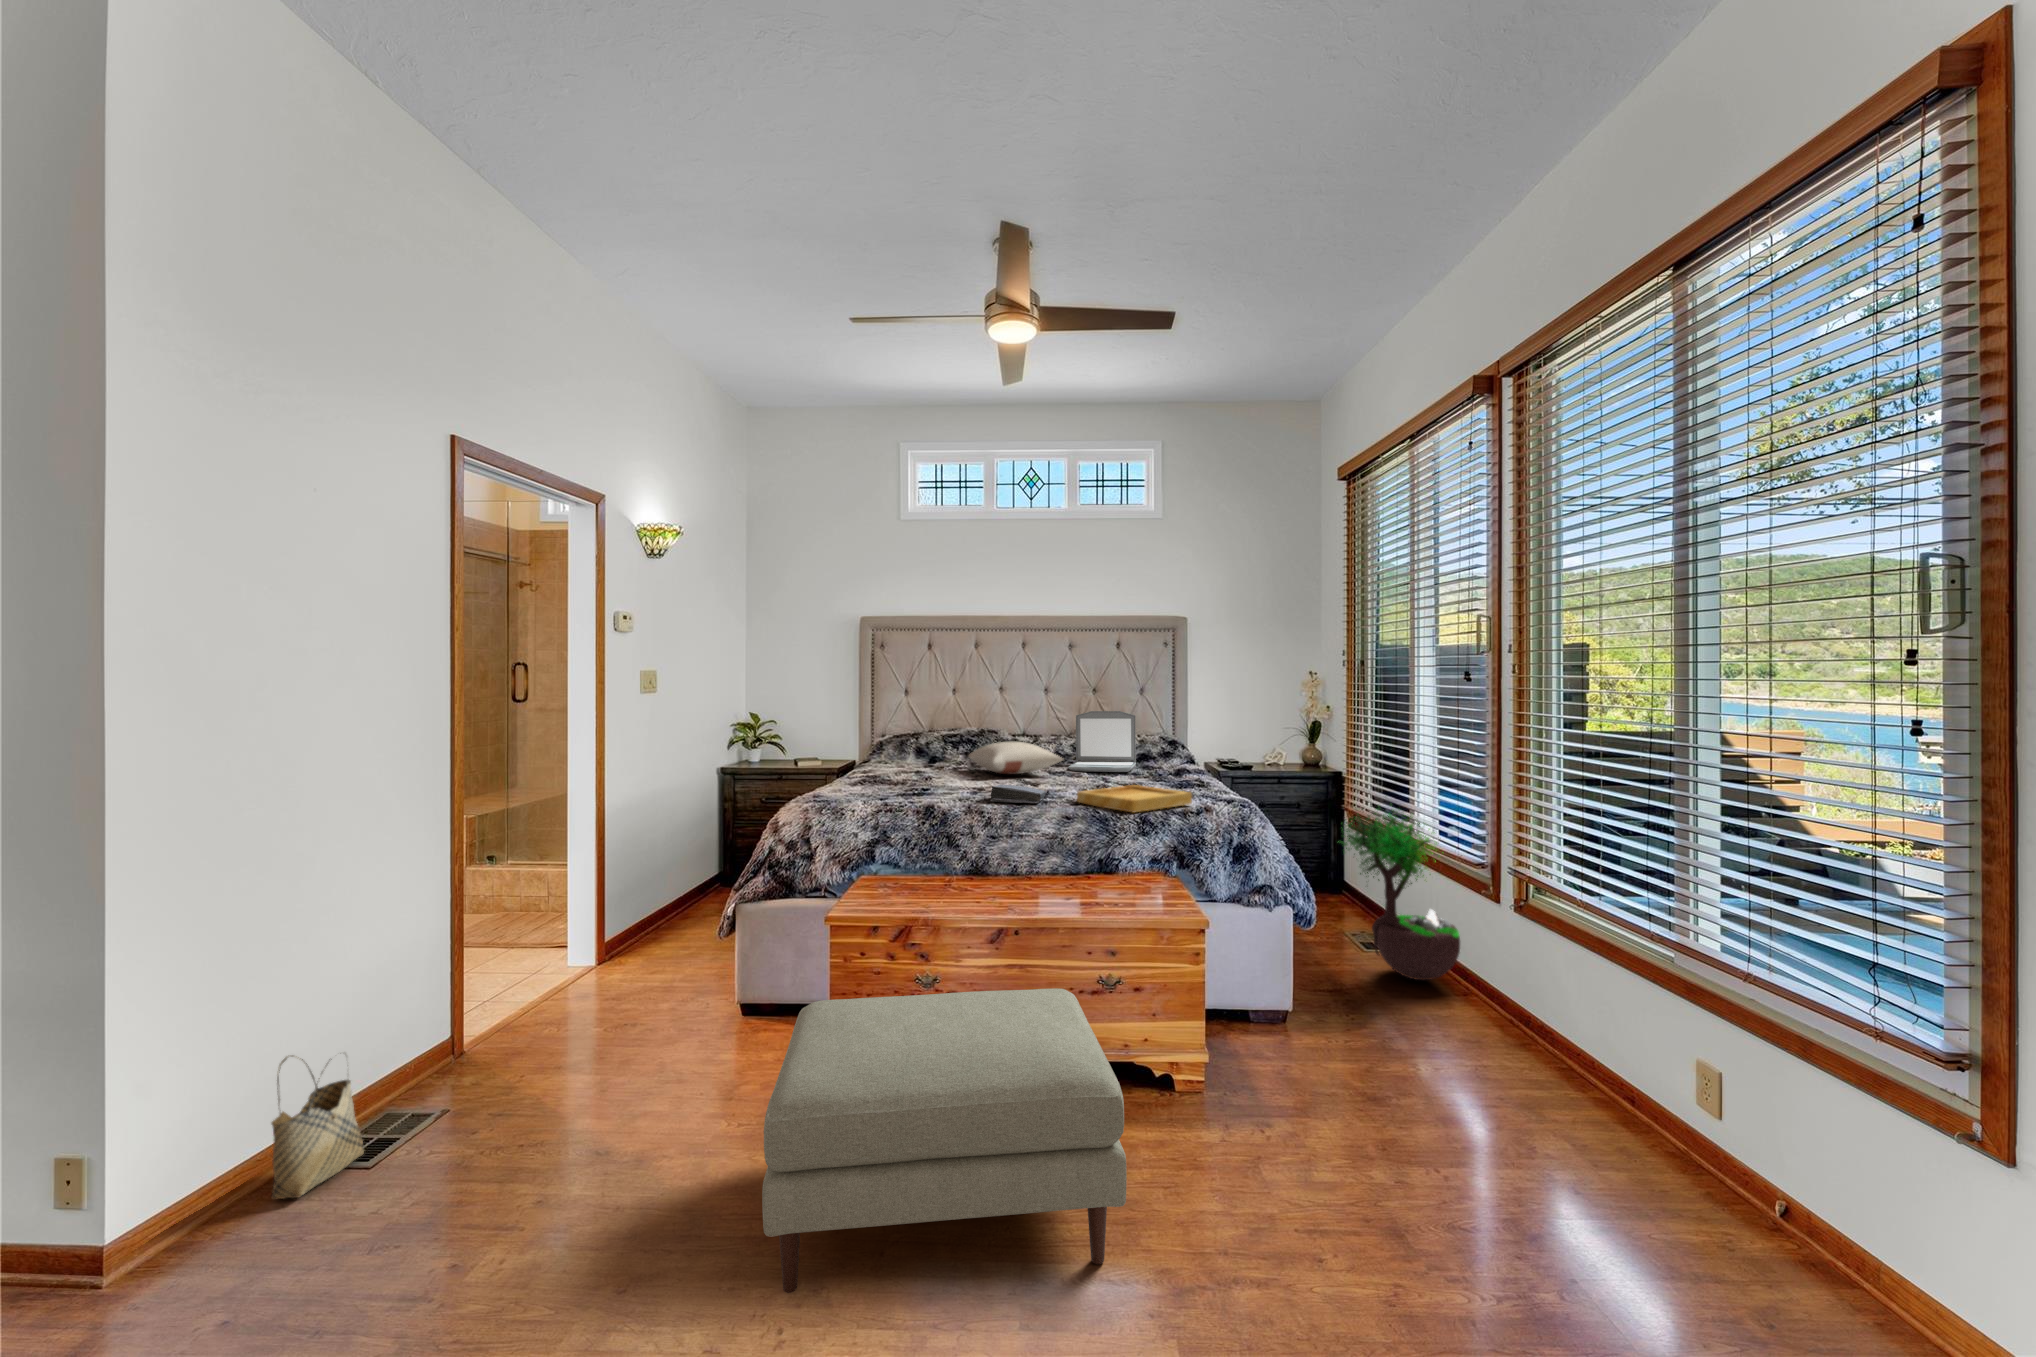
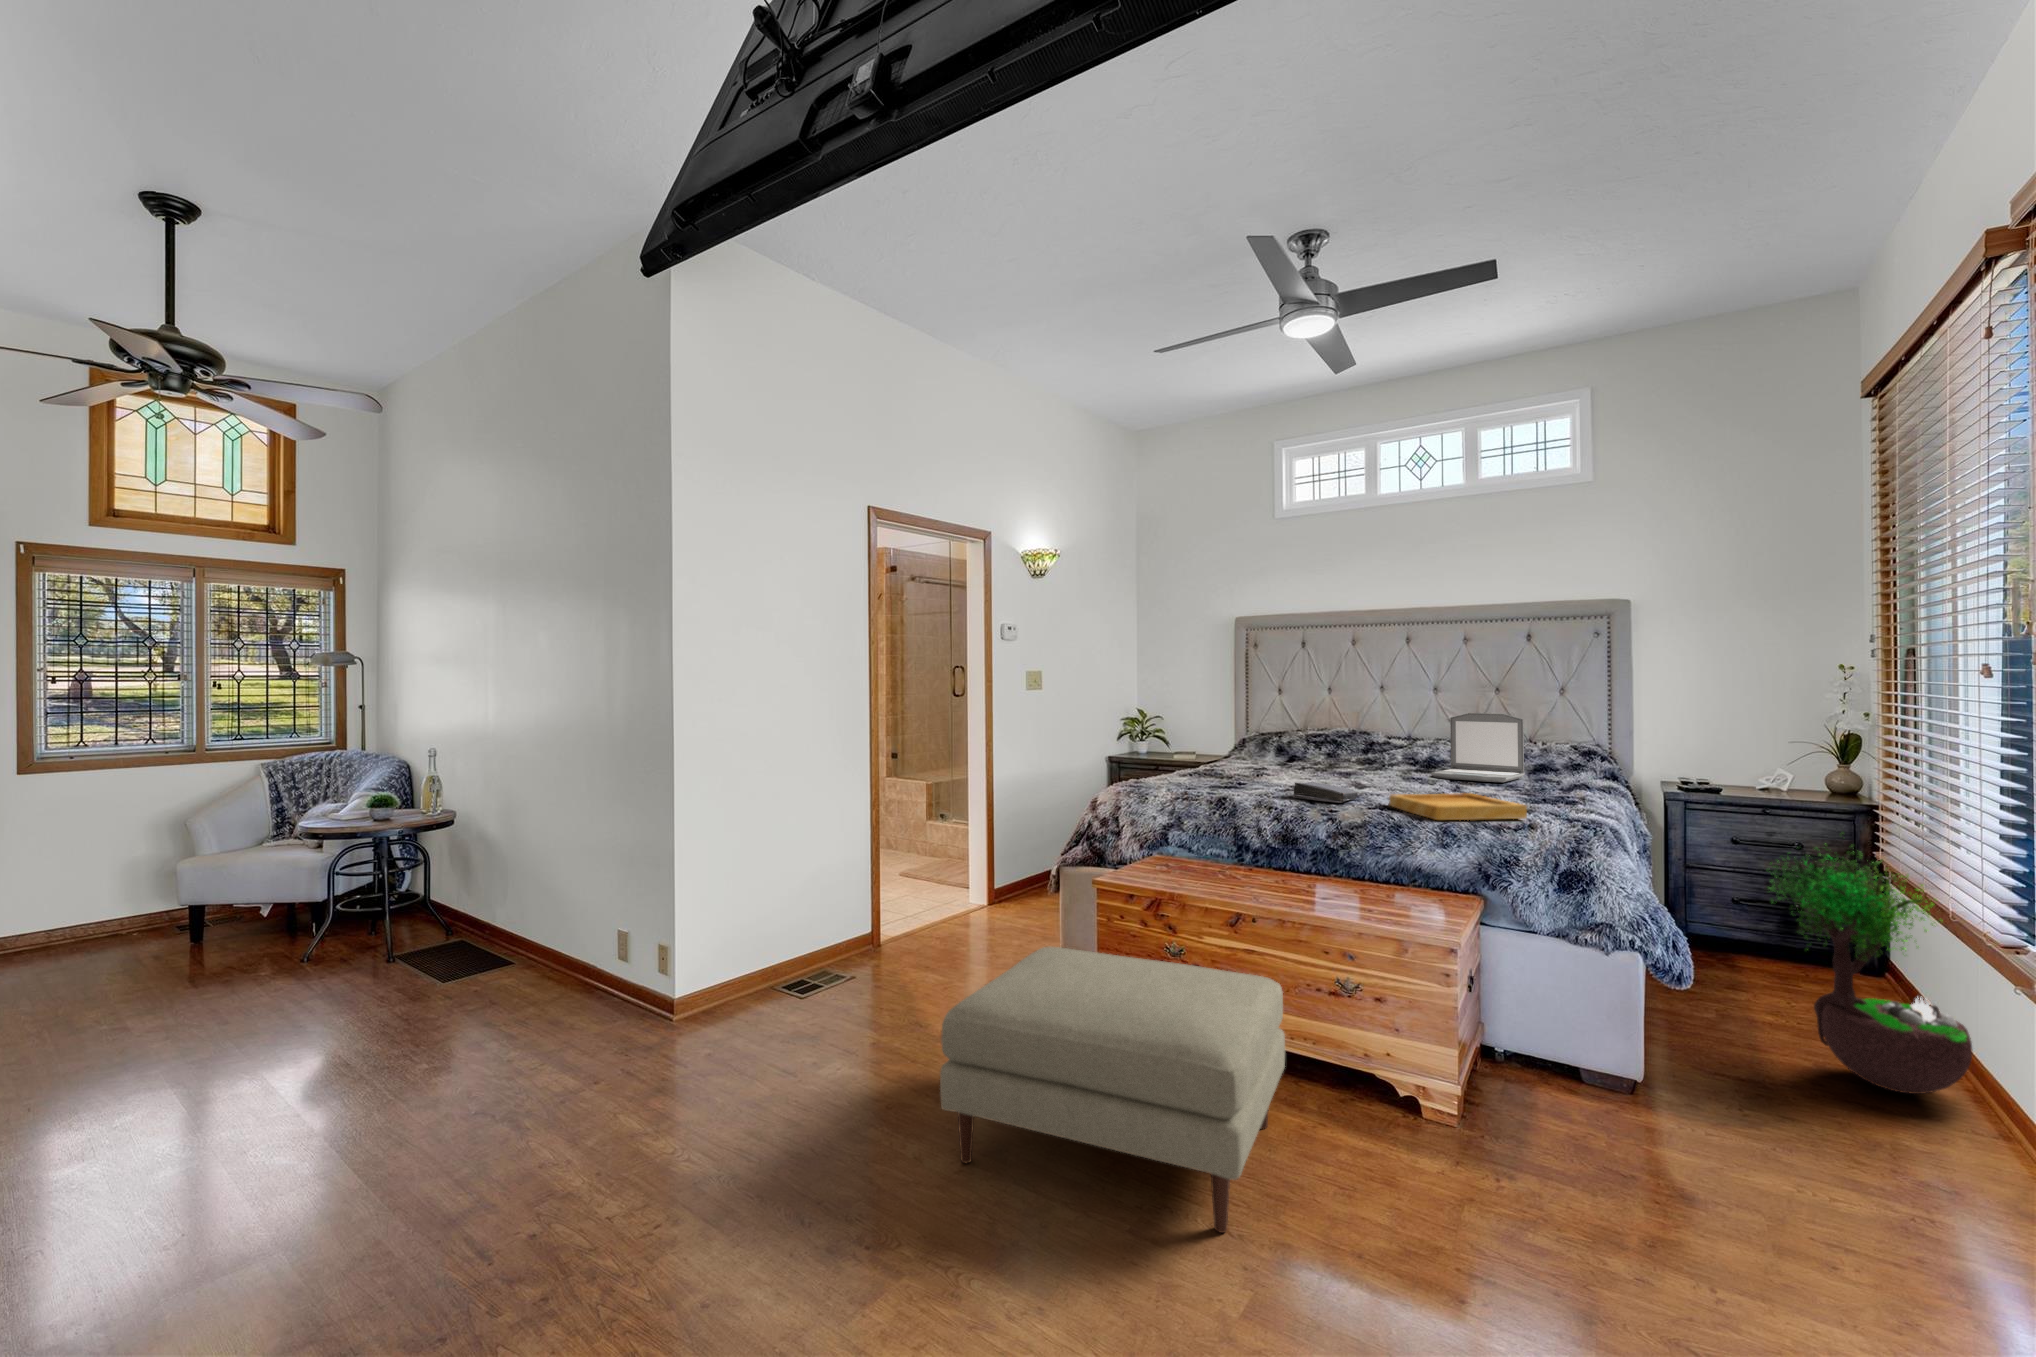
pillow: present [969,742,1063,774] -> none [1317,743,1414,775]
woven basket: present [271,1053,364,1199] -> none [722,921,778,1014]

